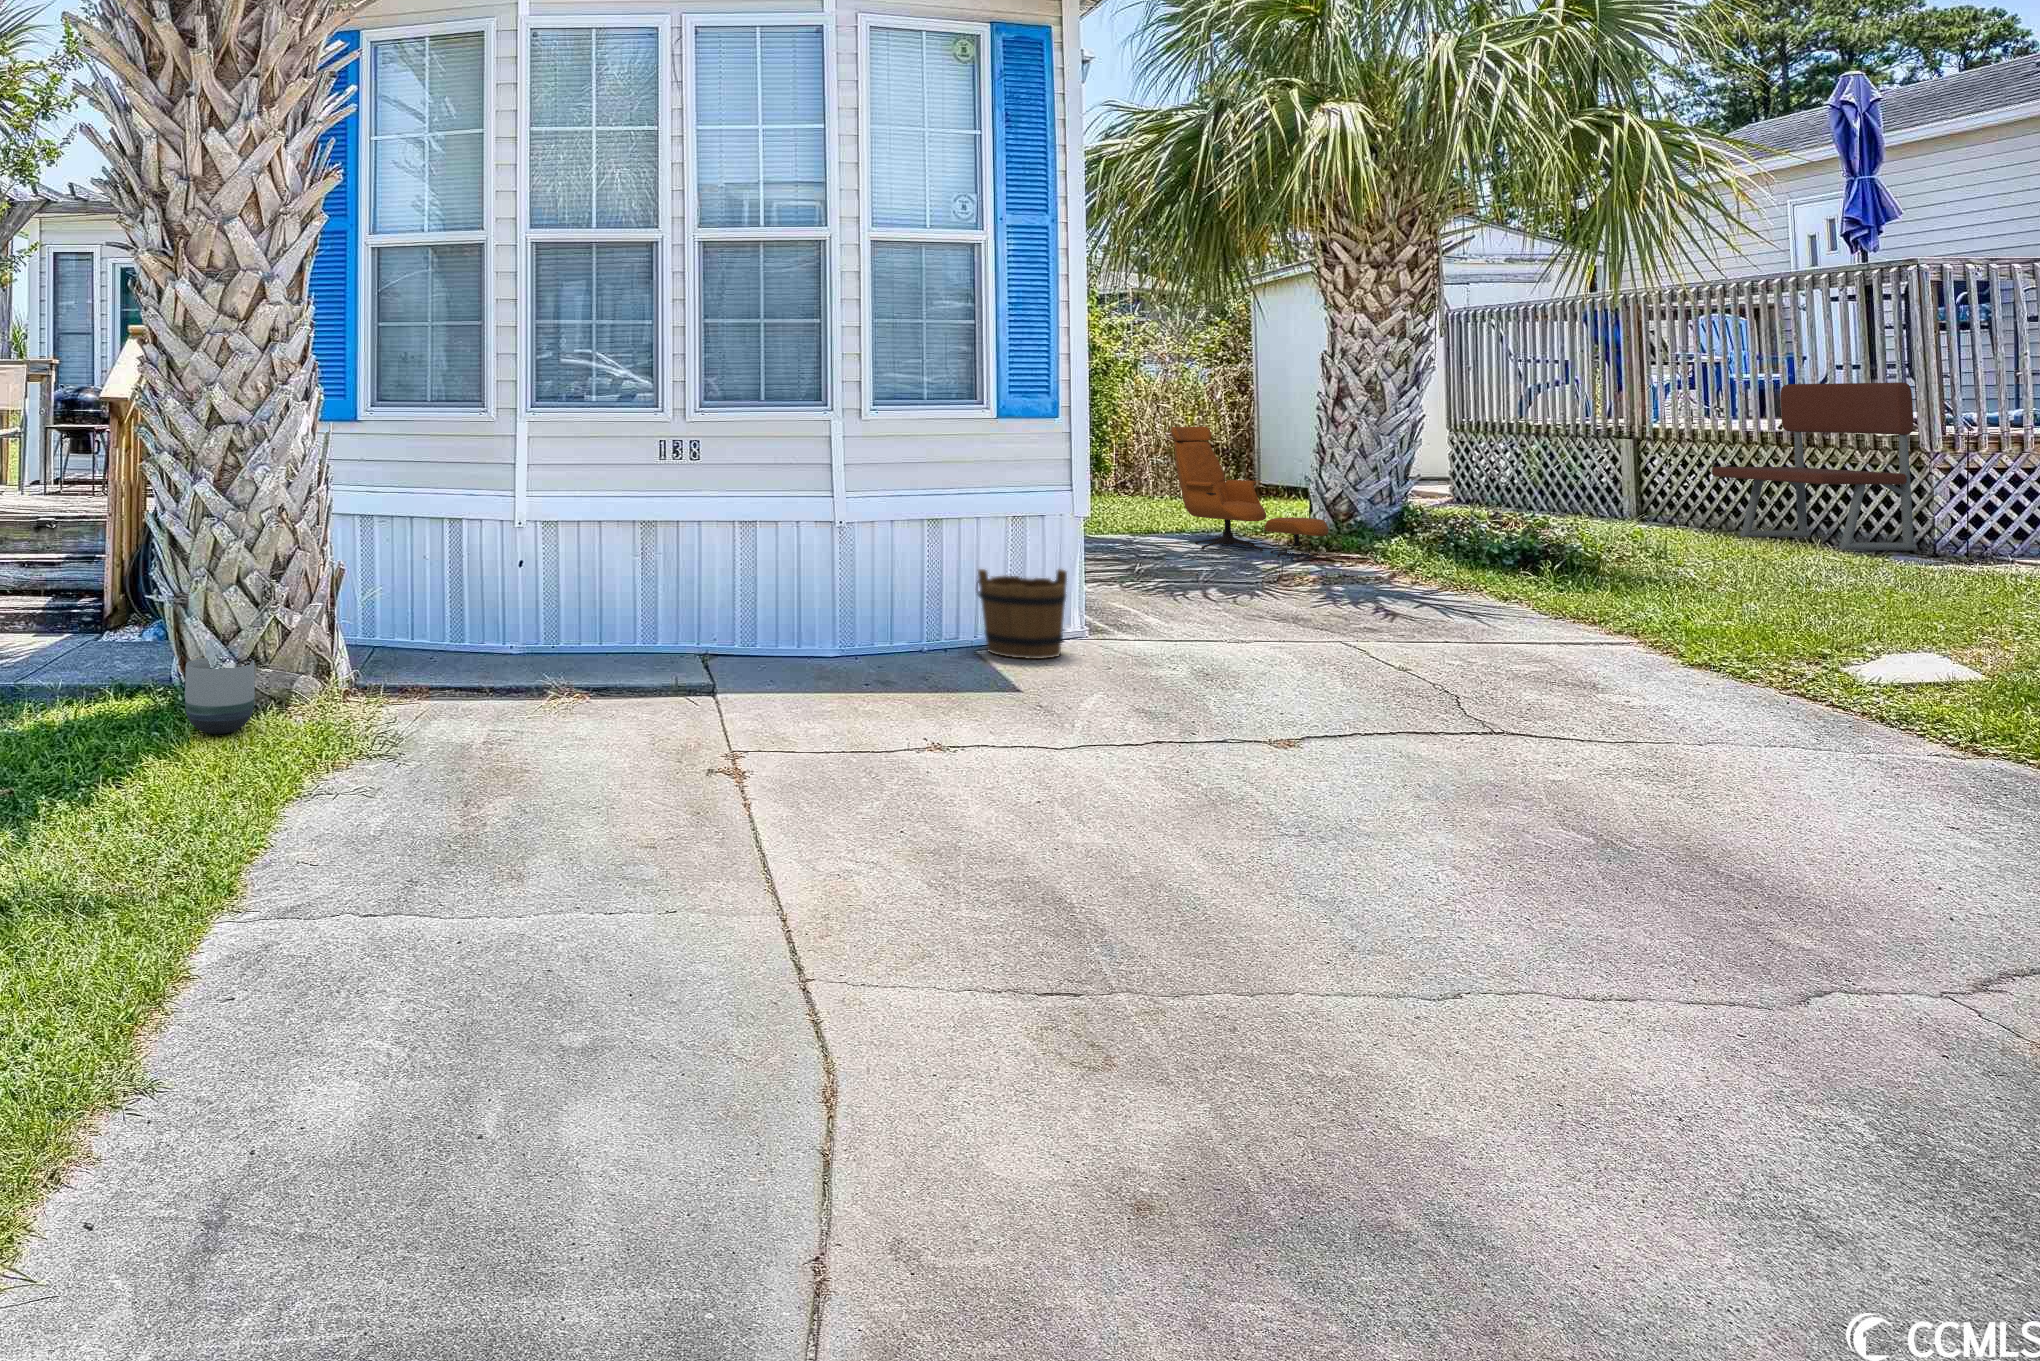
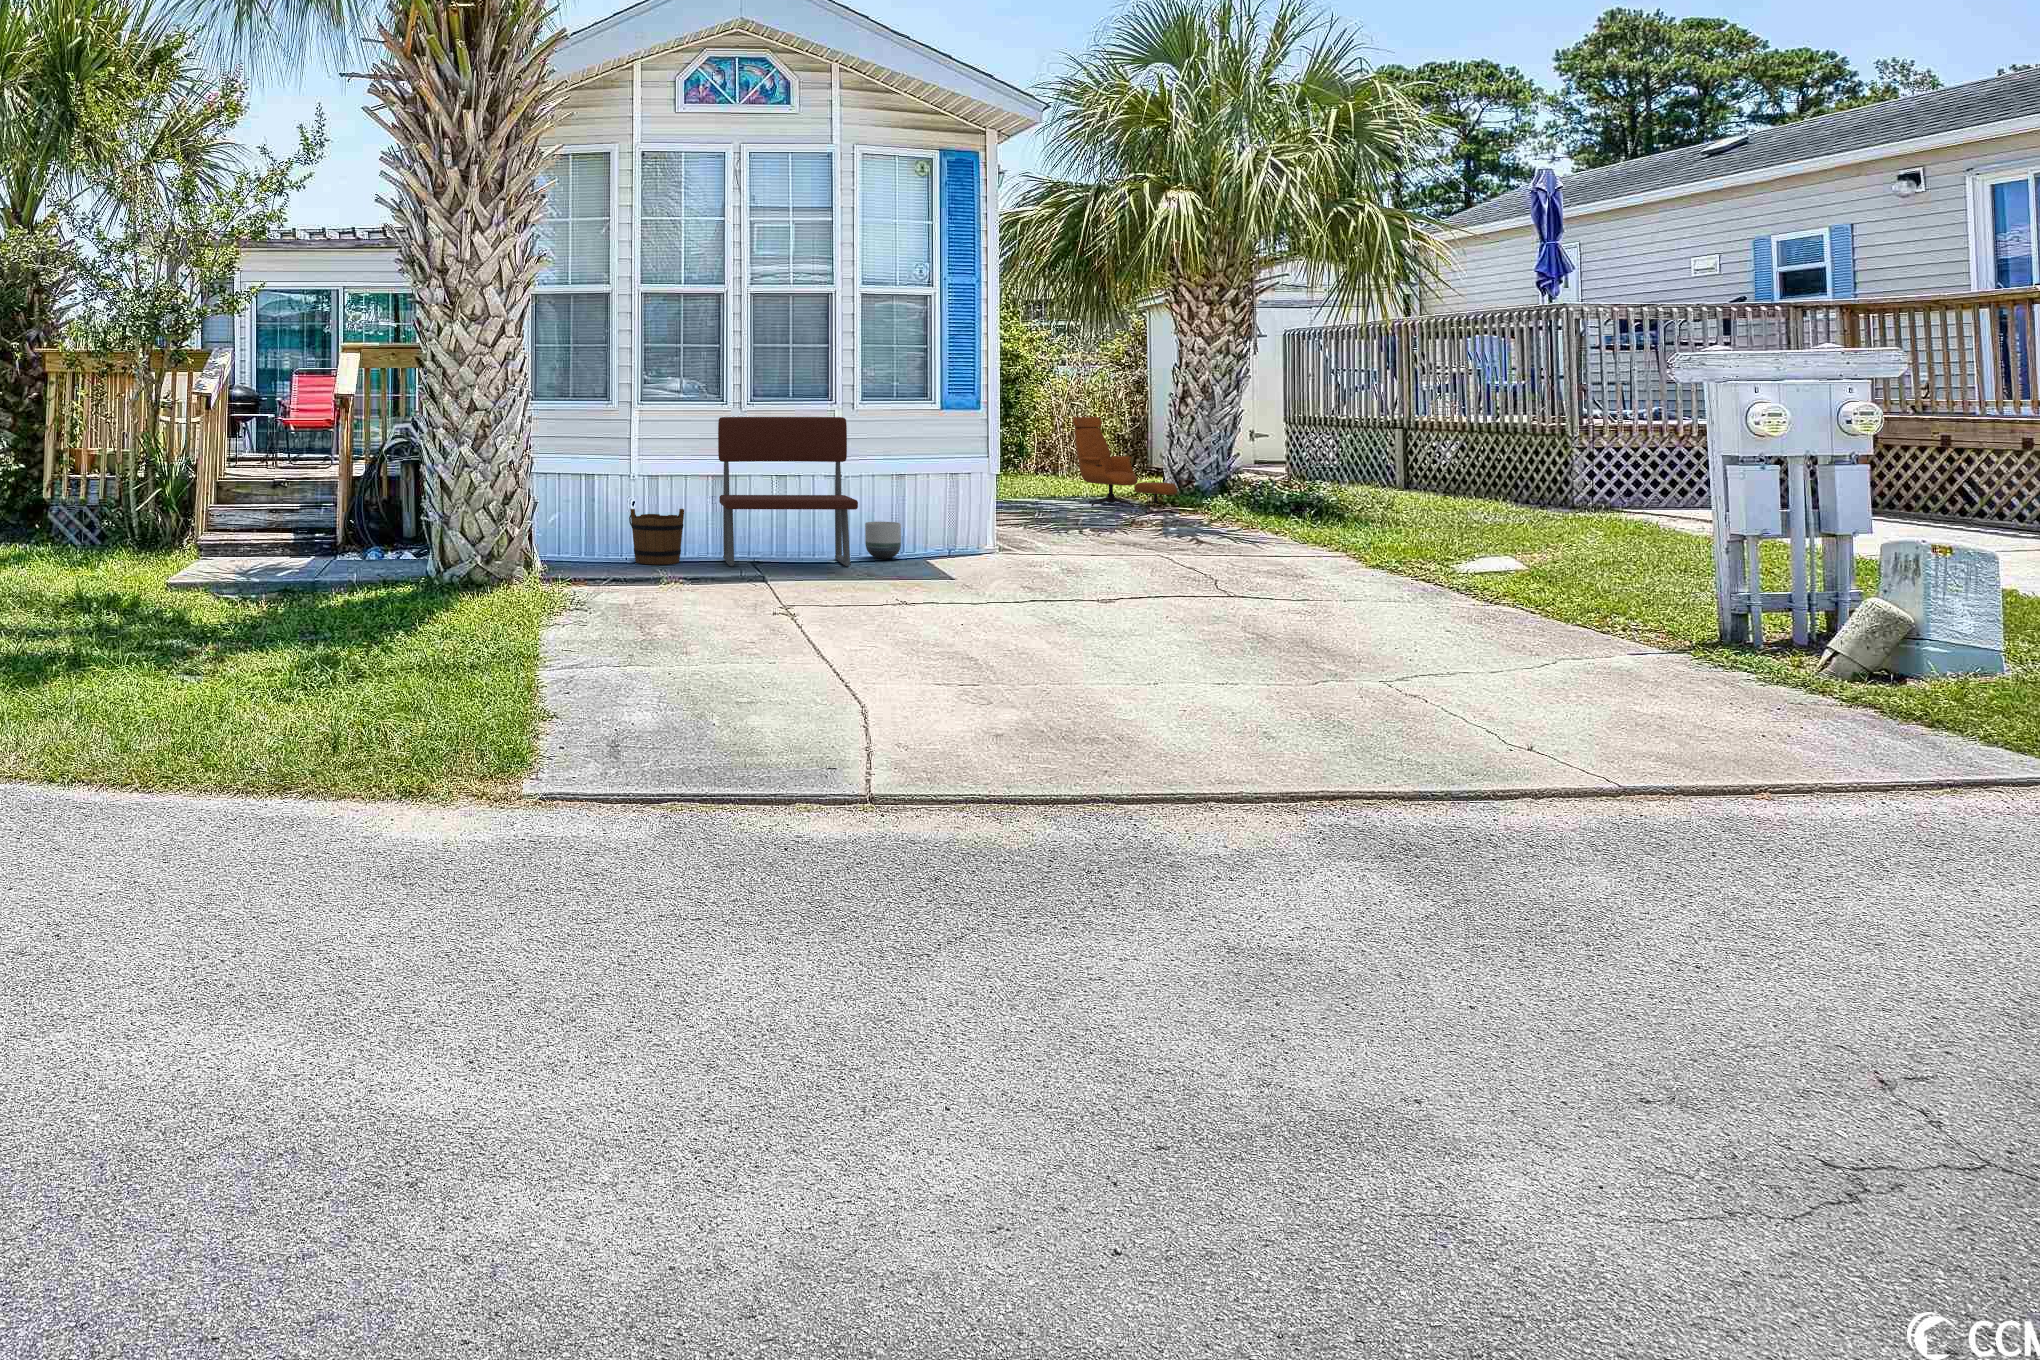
bench: present [1712,382,1917,550] -> present [718,417,858,566]
bucket: present [977,569,1067,659] -> present [629,509,684,564]
planter: present [185,658,255,734] -> present [865,522,901,559]

